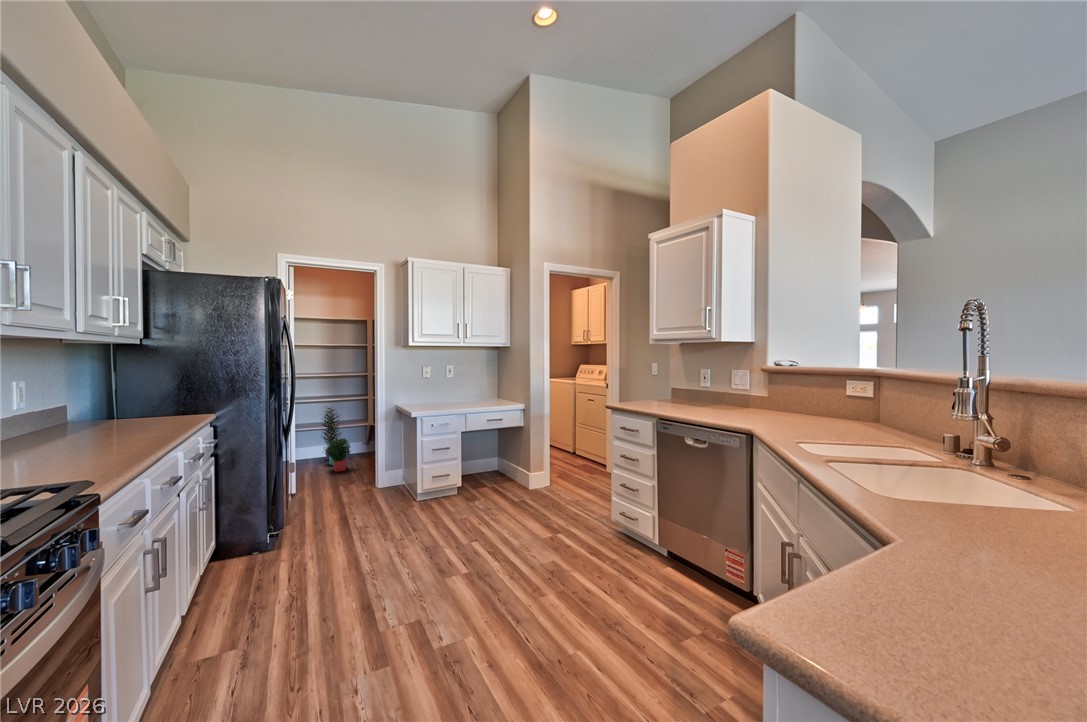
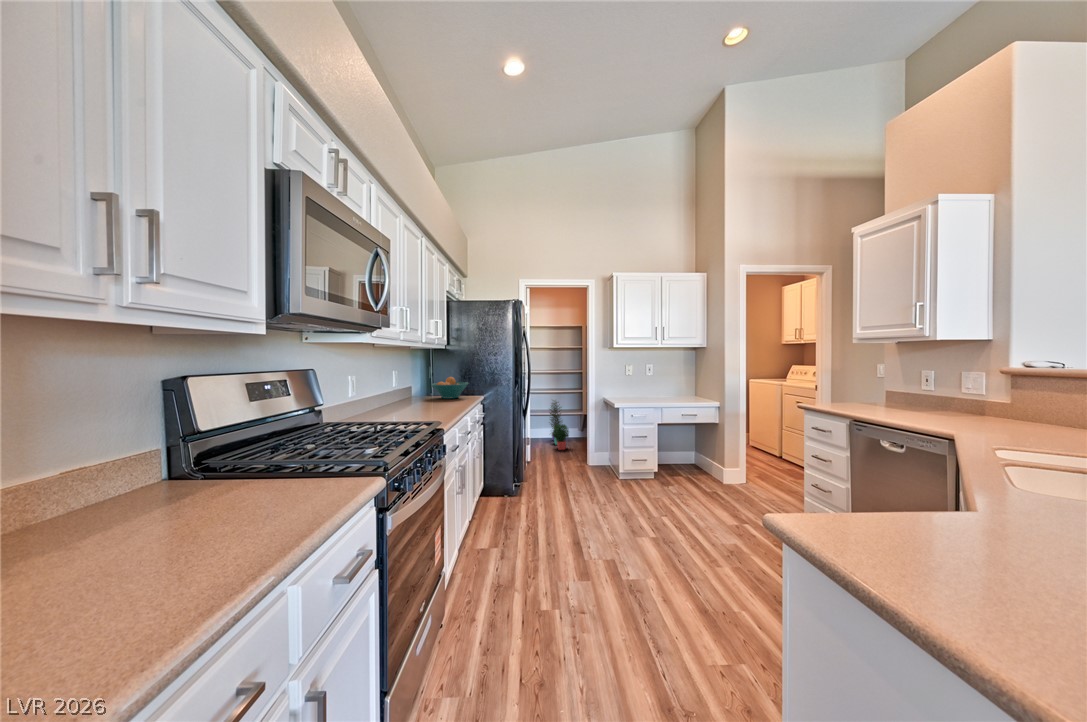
fruit bowl: none [97,384,180,421] -> present [432,377,468,399]

